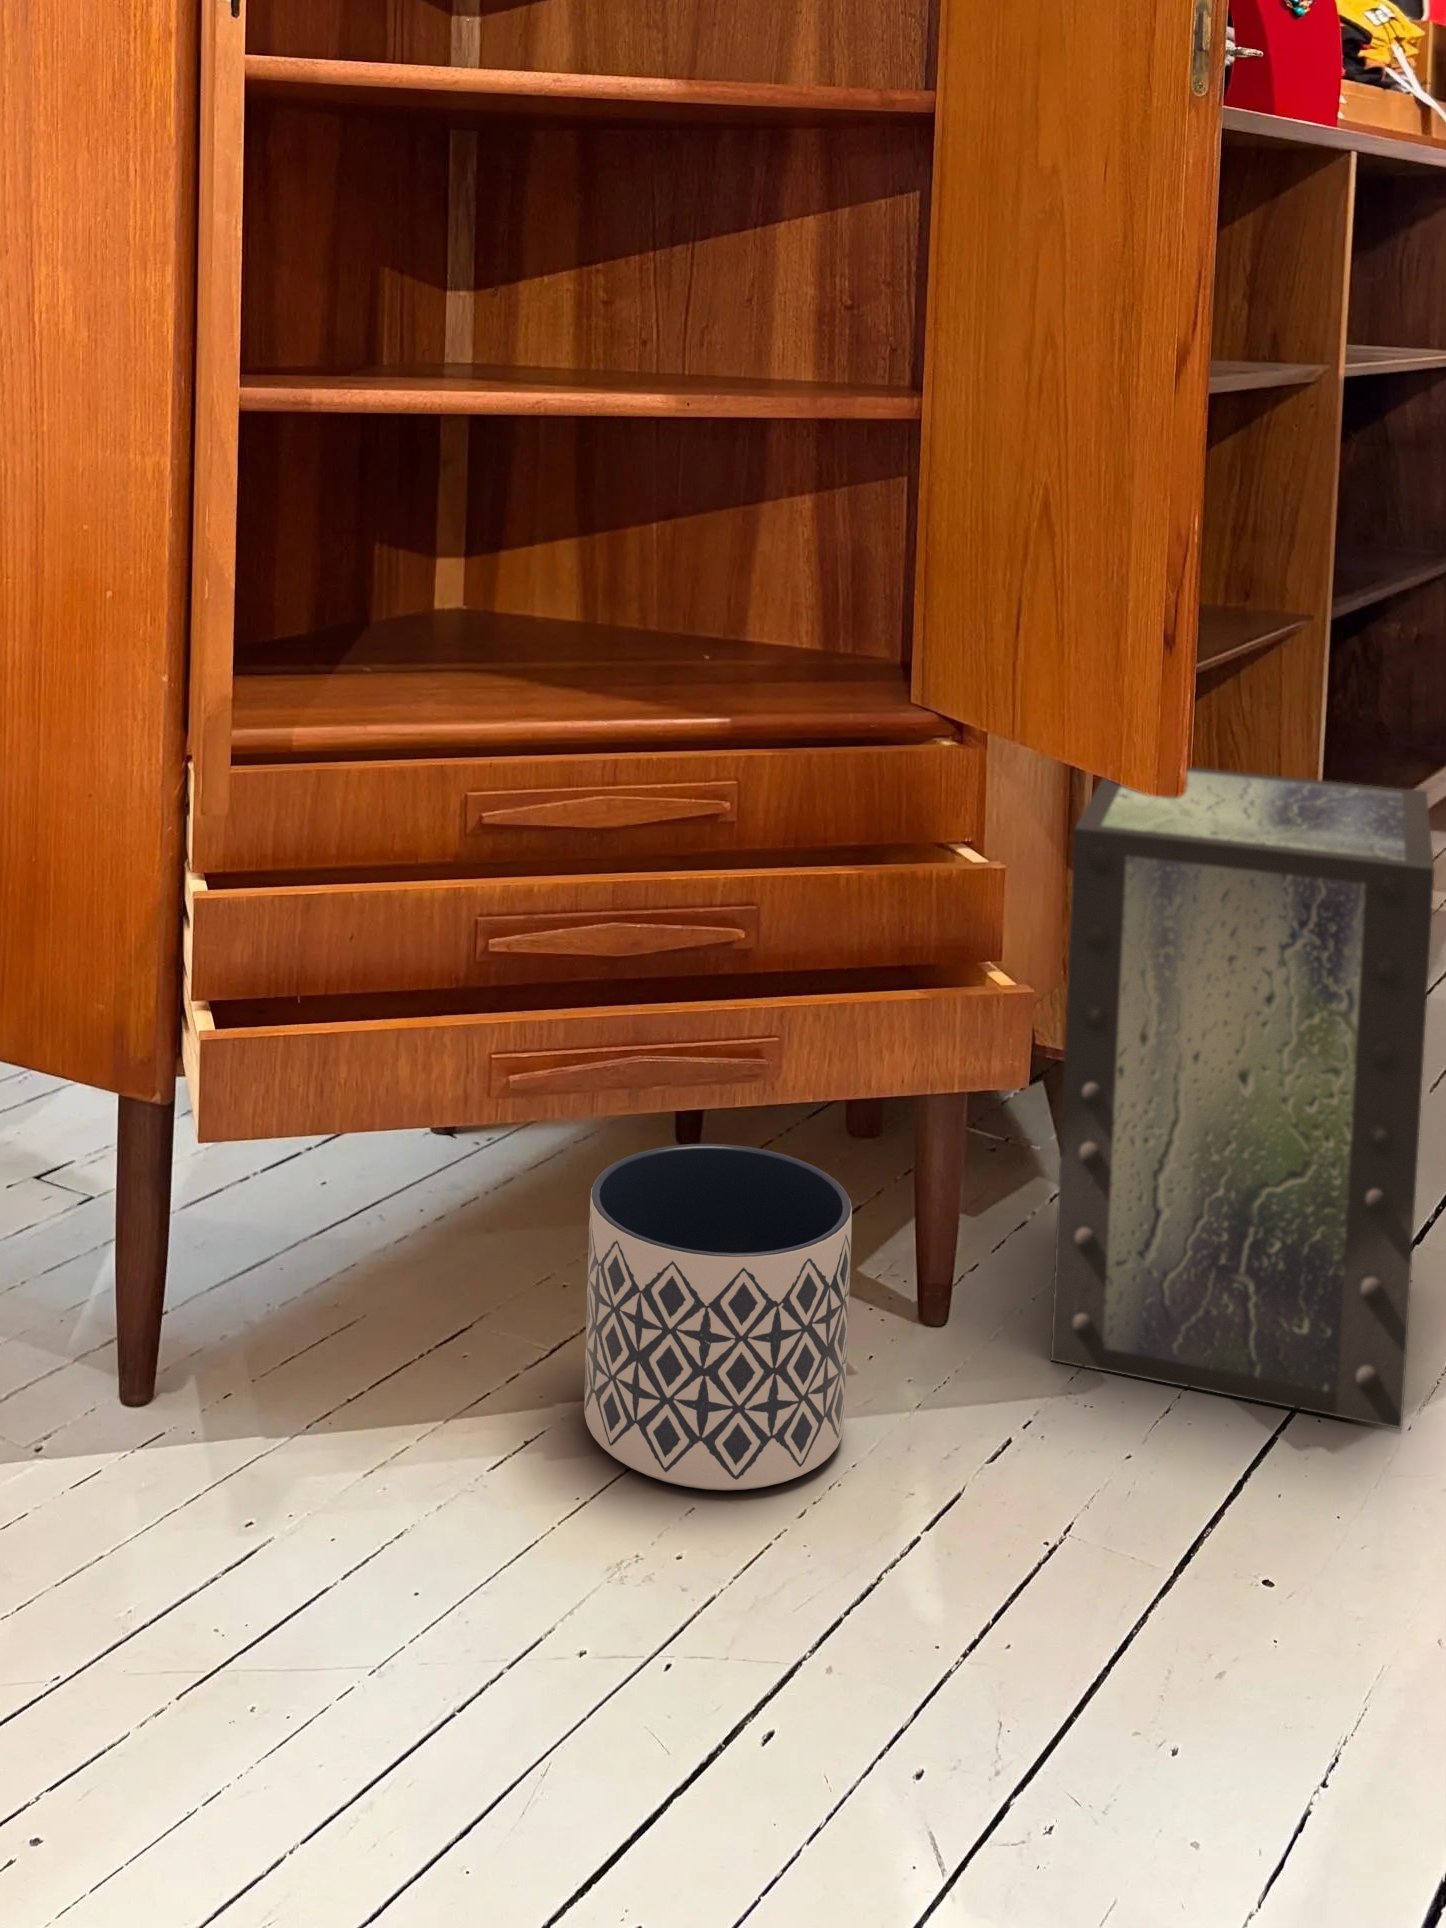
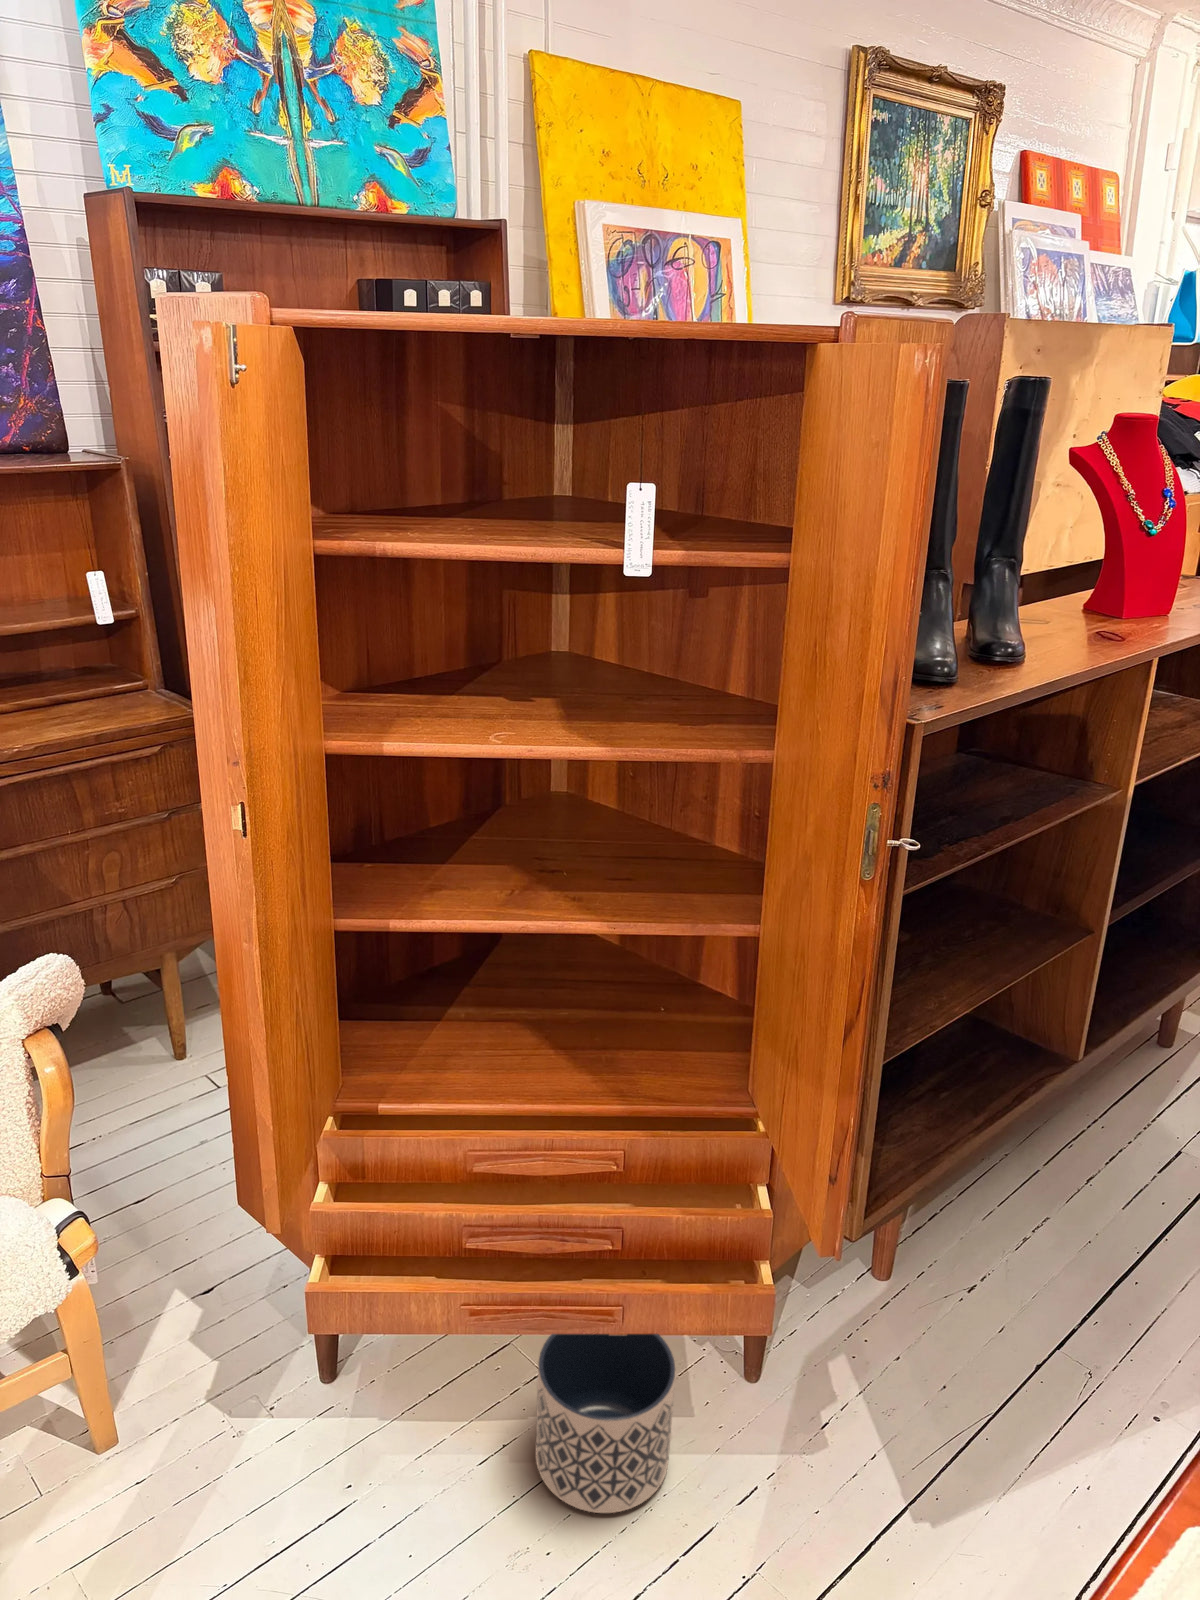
storage box: present [1051,767,1434,1429] -> none [799,1109,1073,1529]

